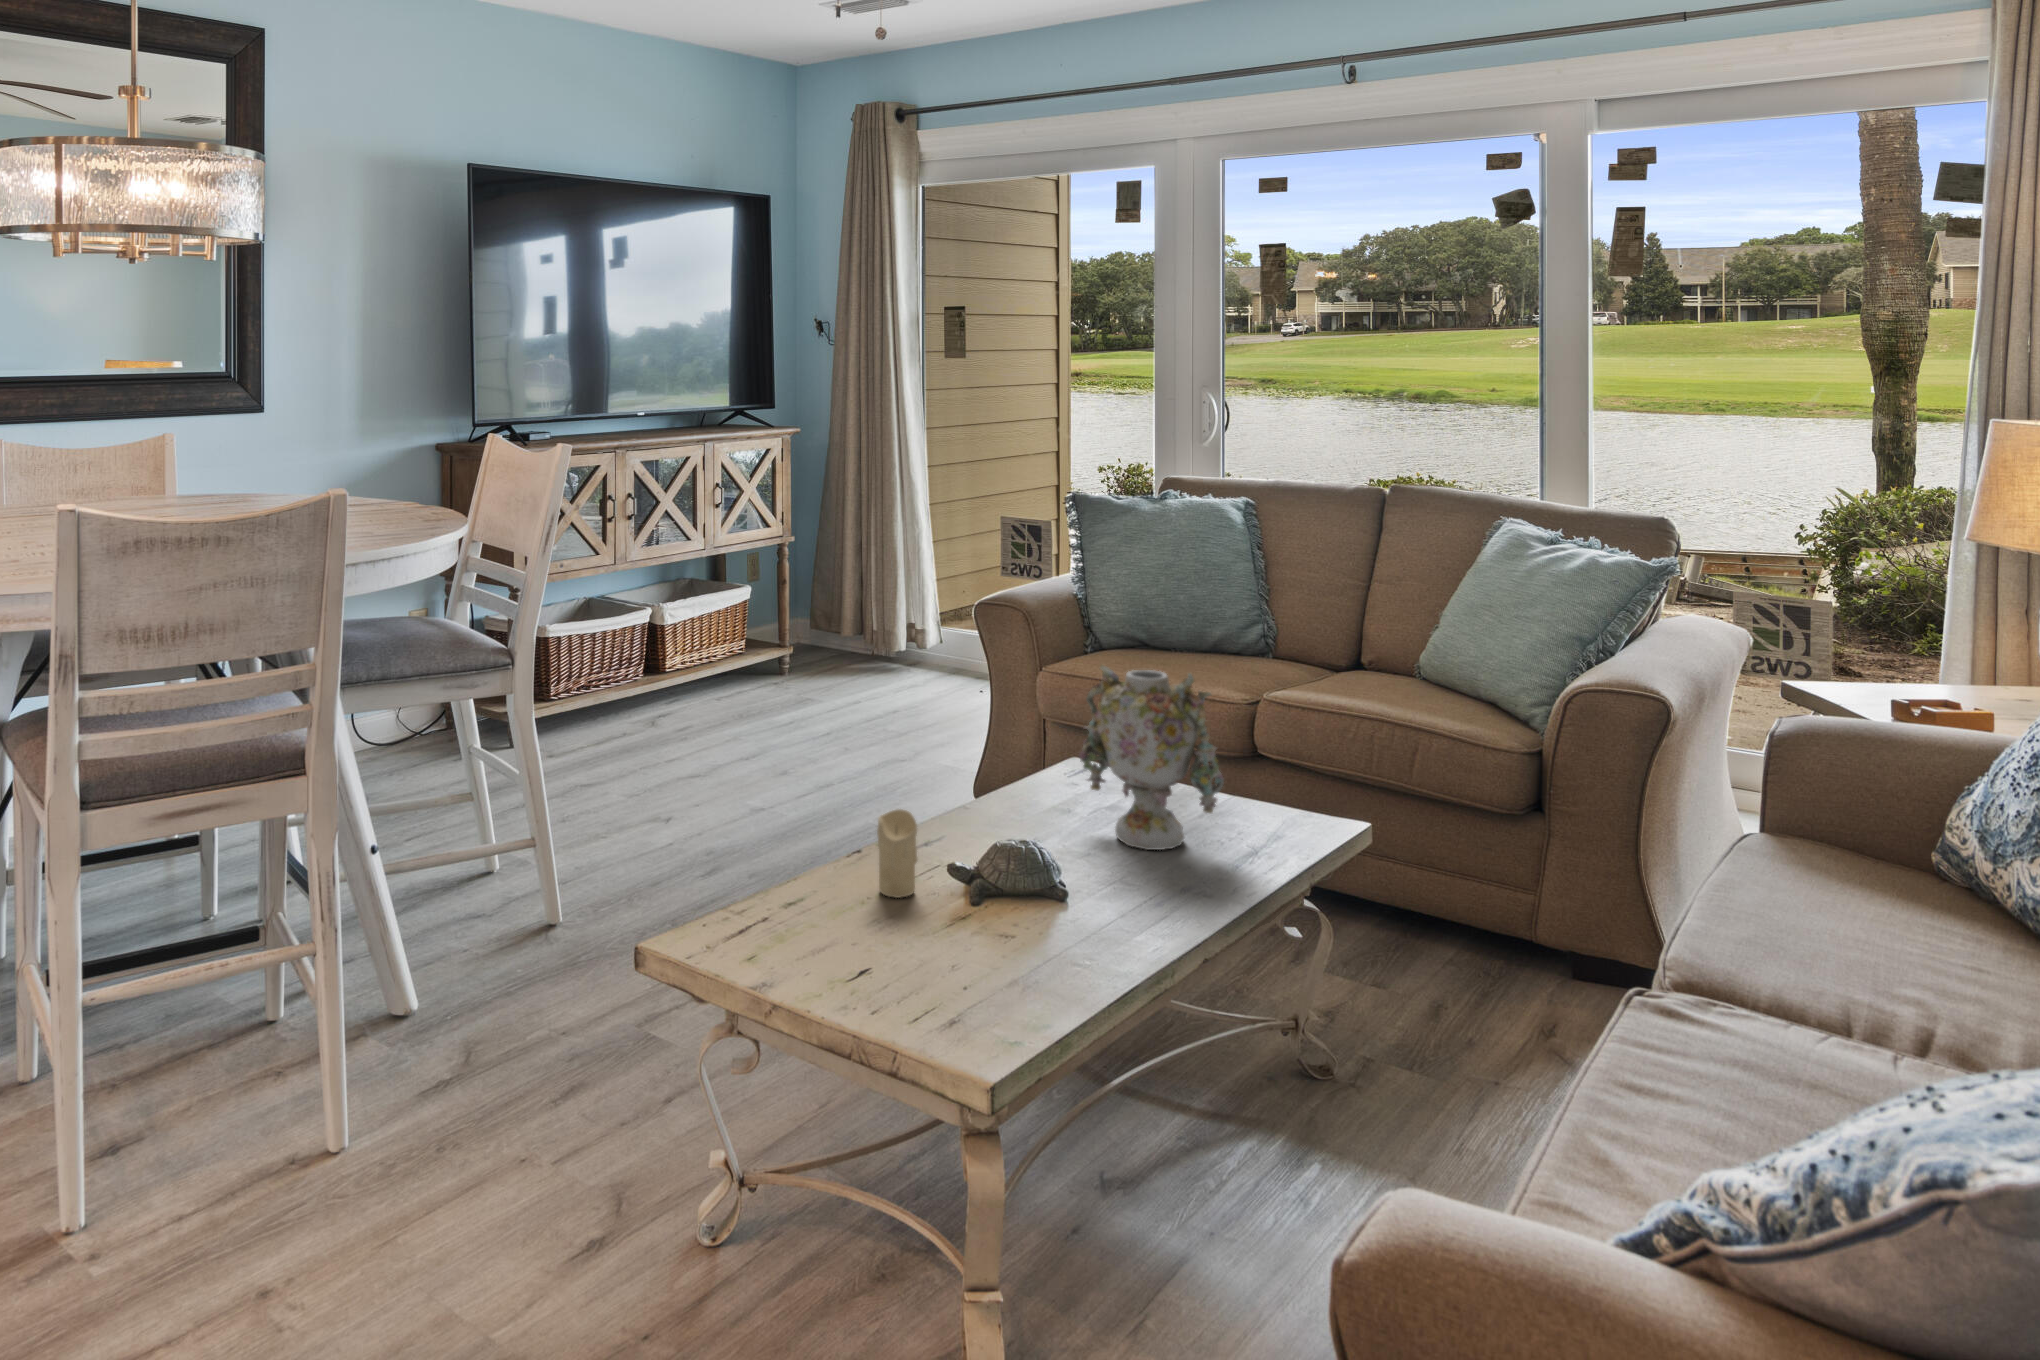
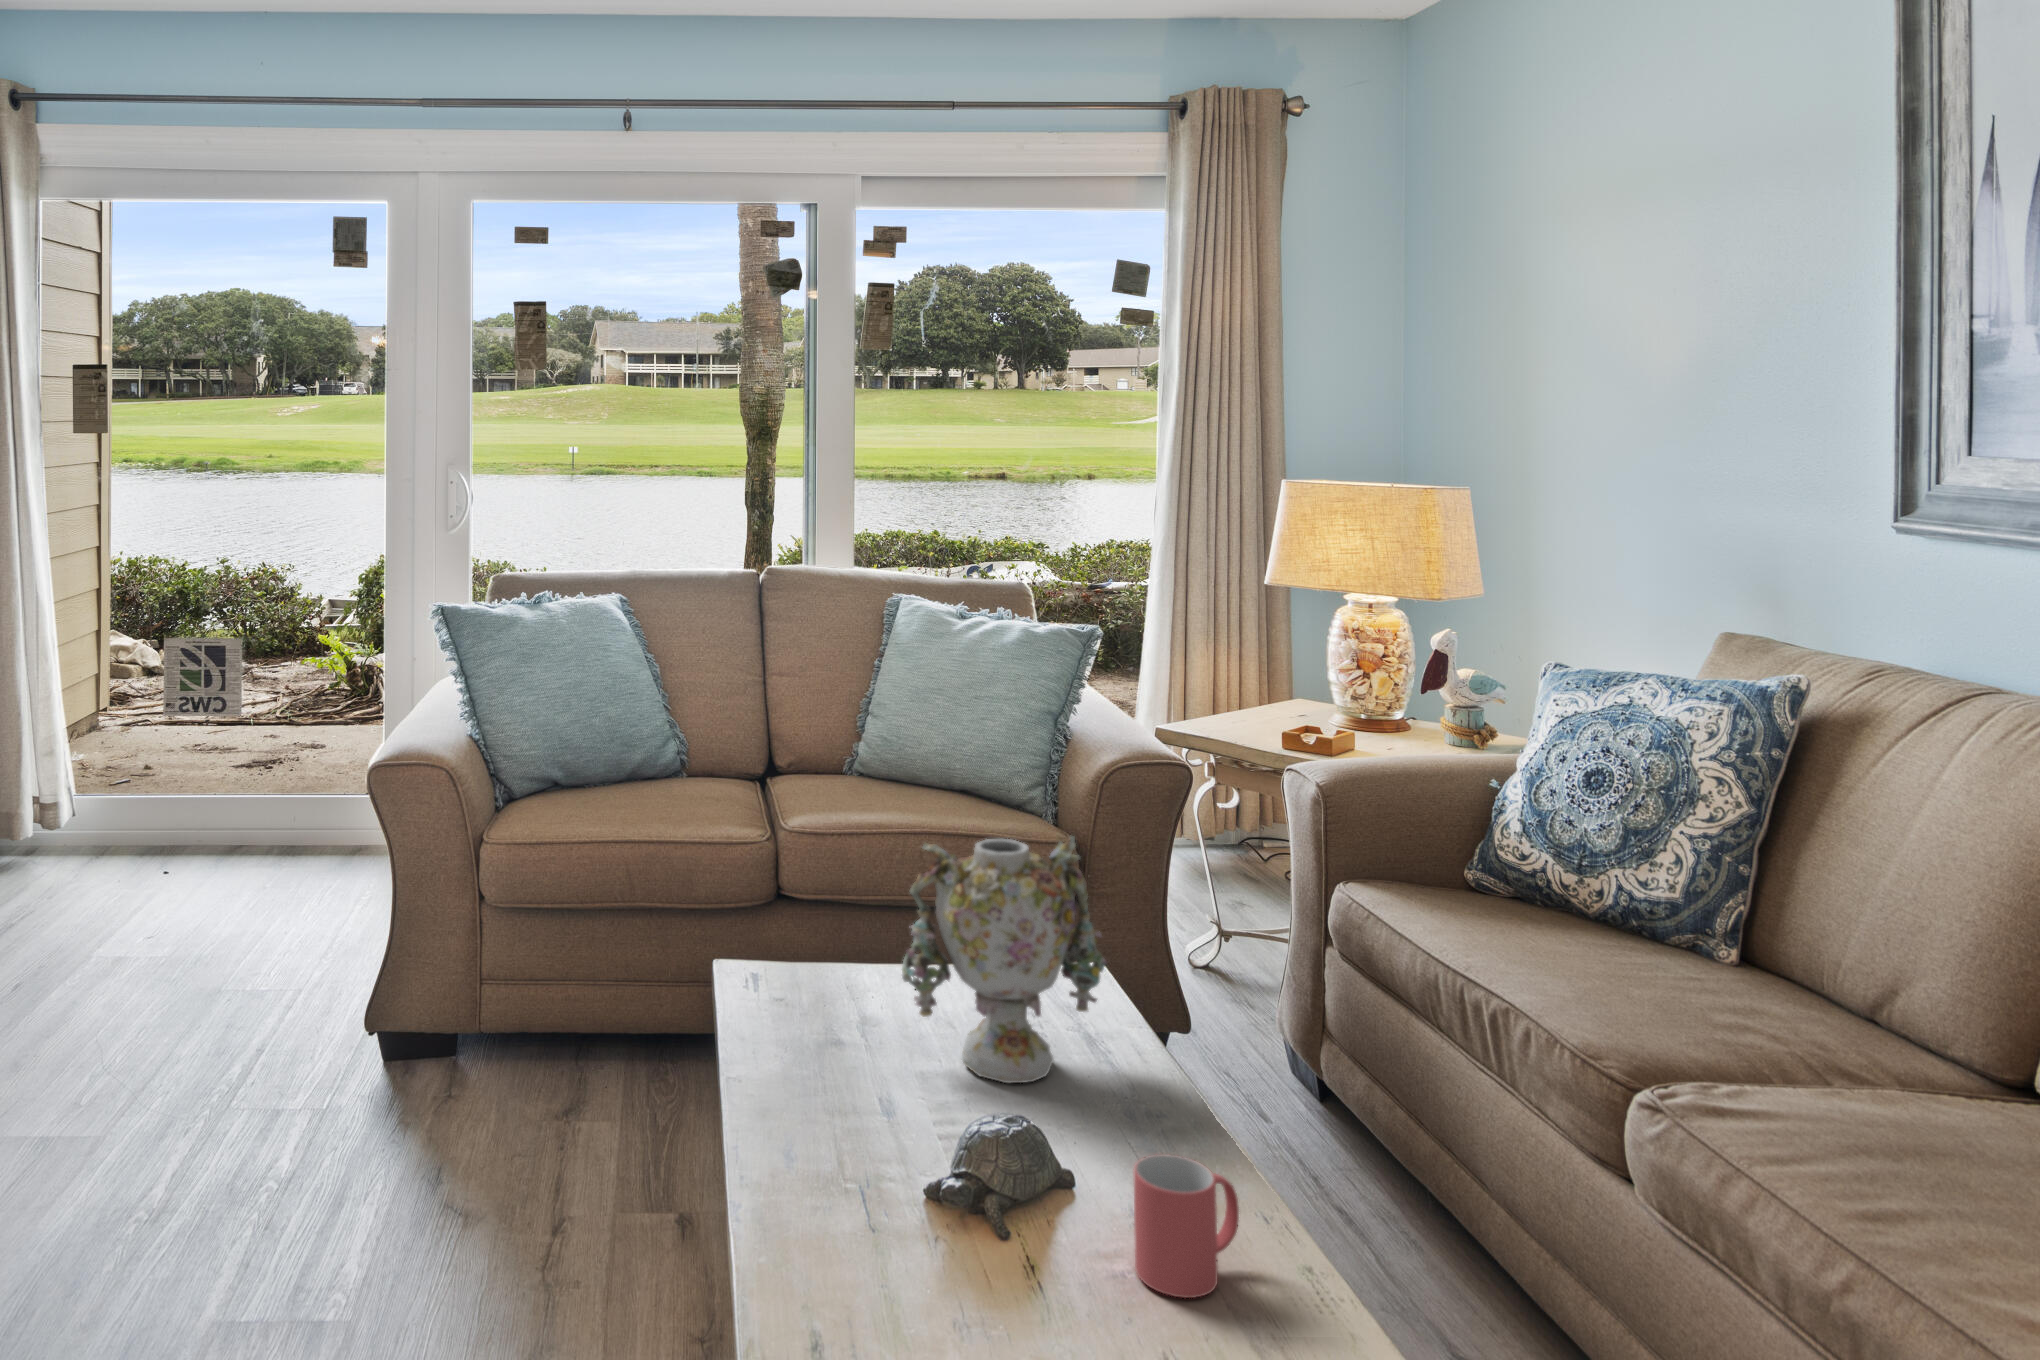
candle: present [877,809,917,898] -> none [893,1140,954,1291]
mug: none [1006,857,1086,945] -> present [1134,1154,1239,1298]

